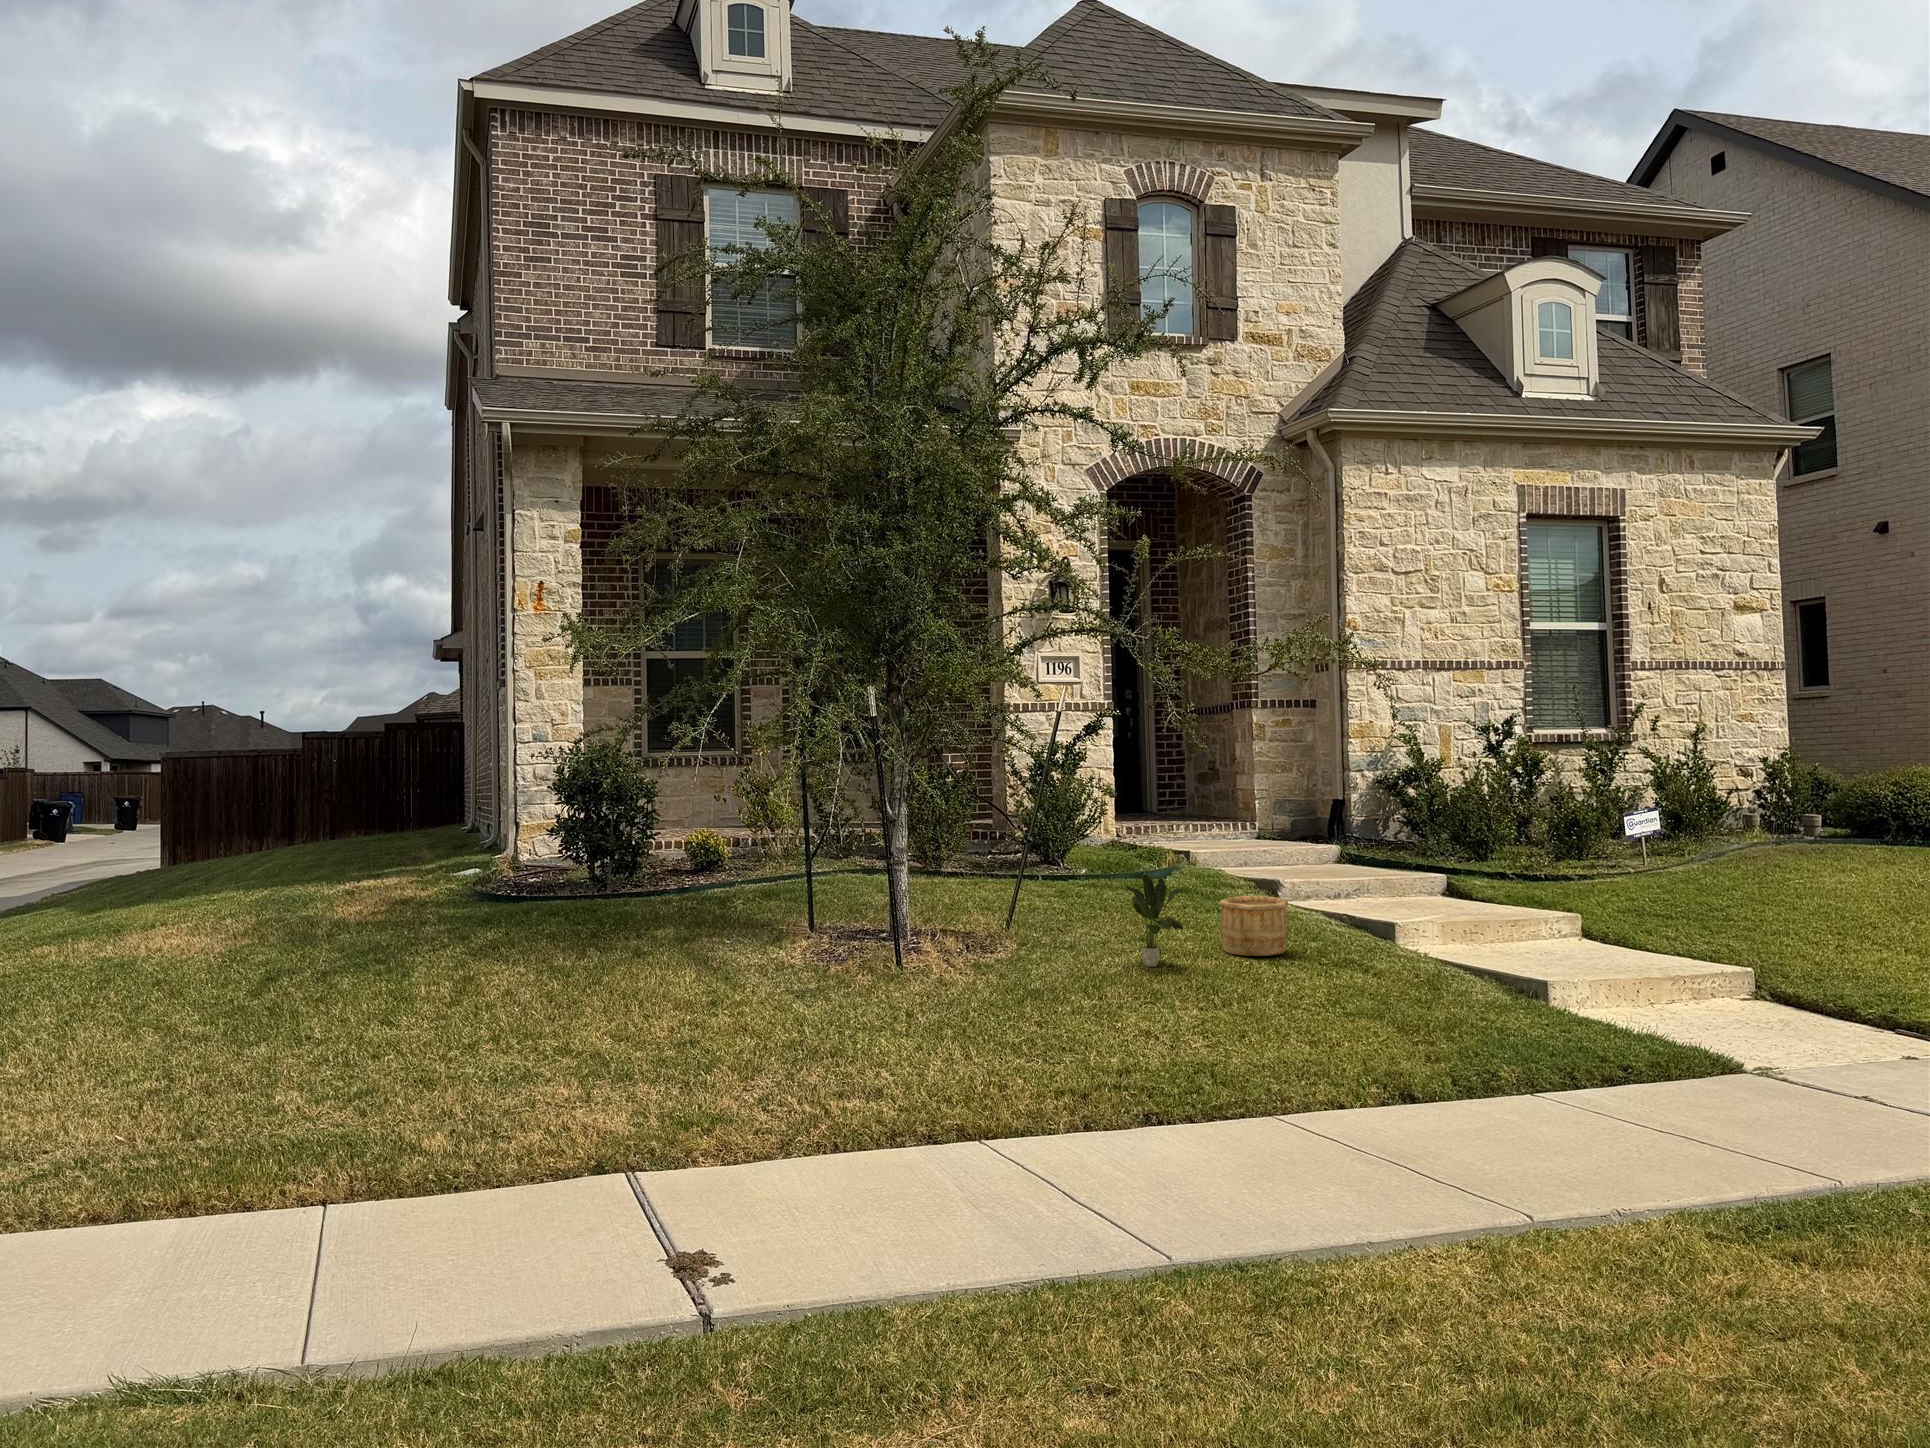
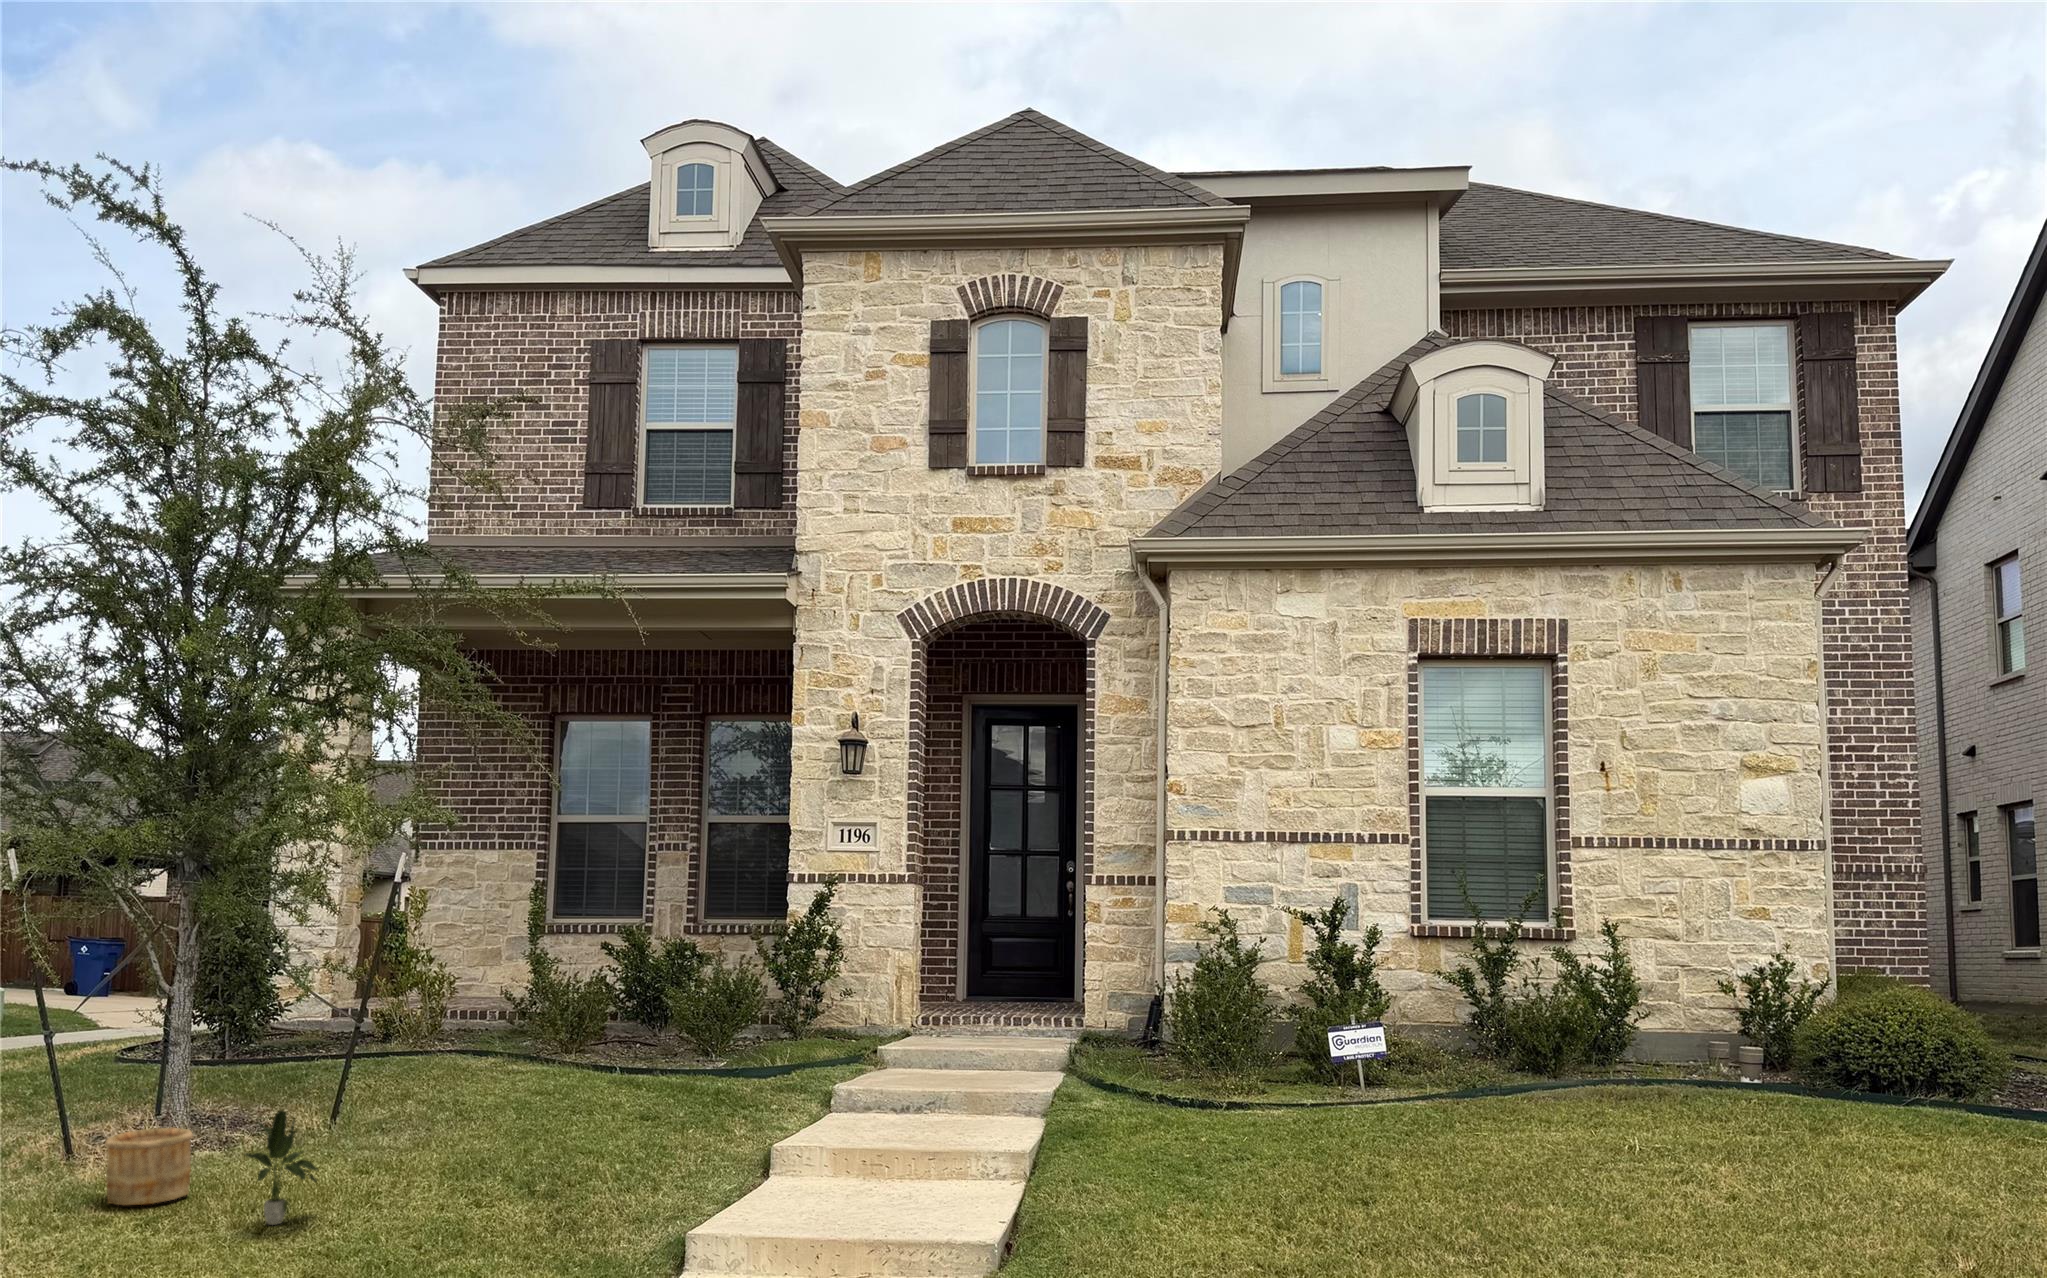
wooden bucket: present [1219,896,1288,956] -> present [105,1128,193,1205]

